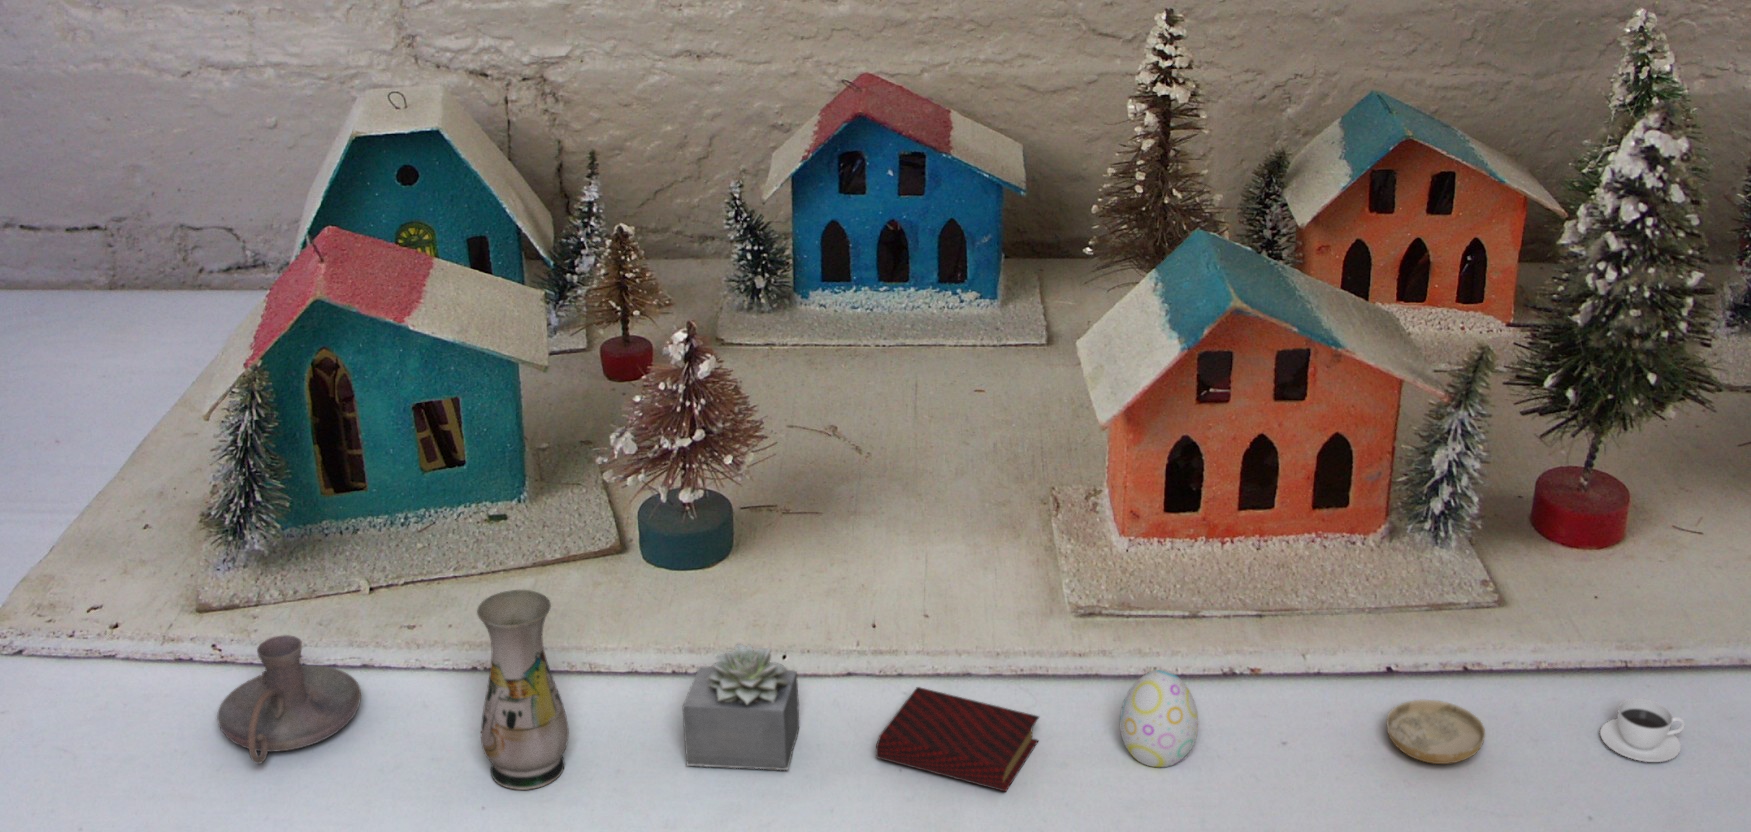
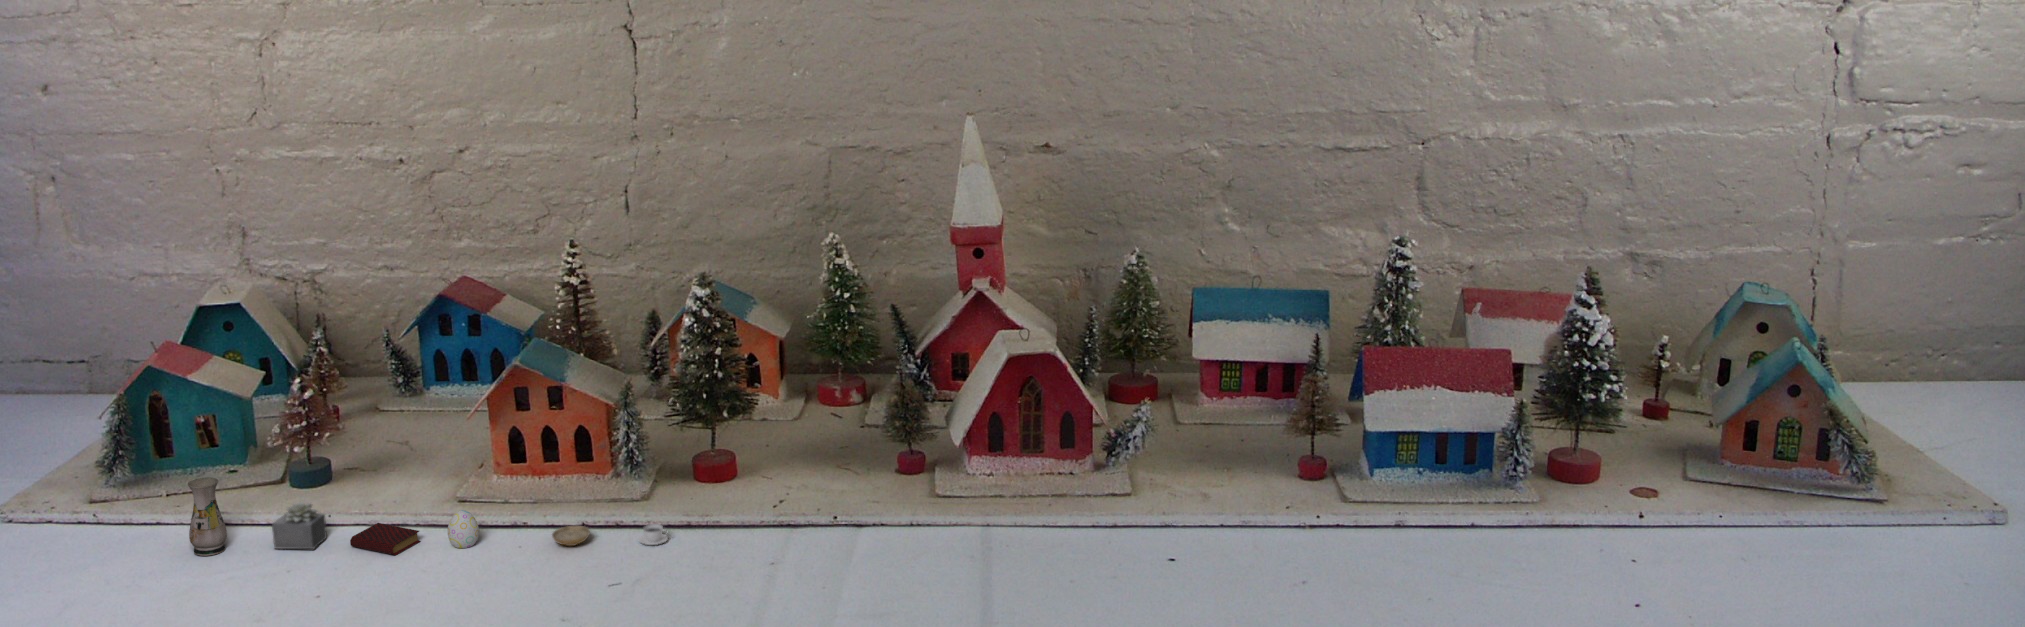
candle holder: present [217,635,361,764] -> none [86,501,149,547]

